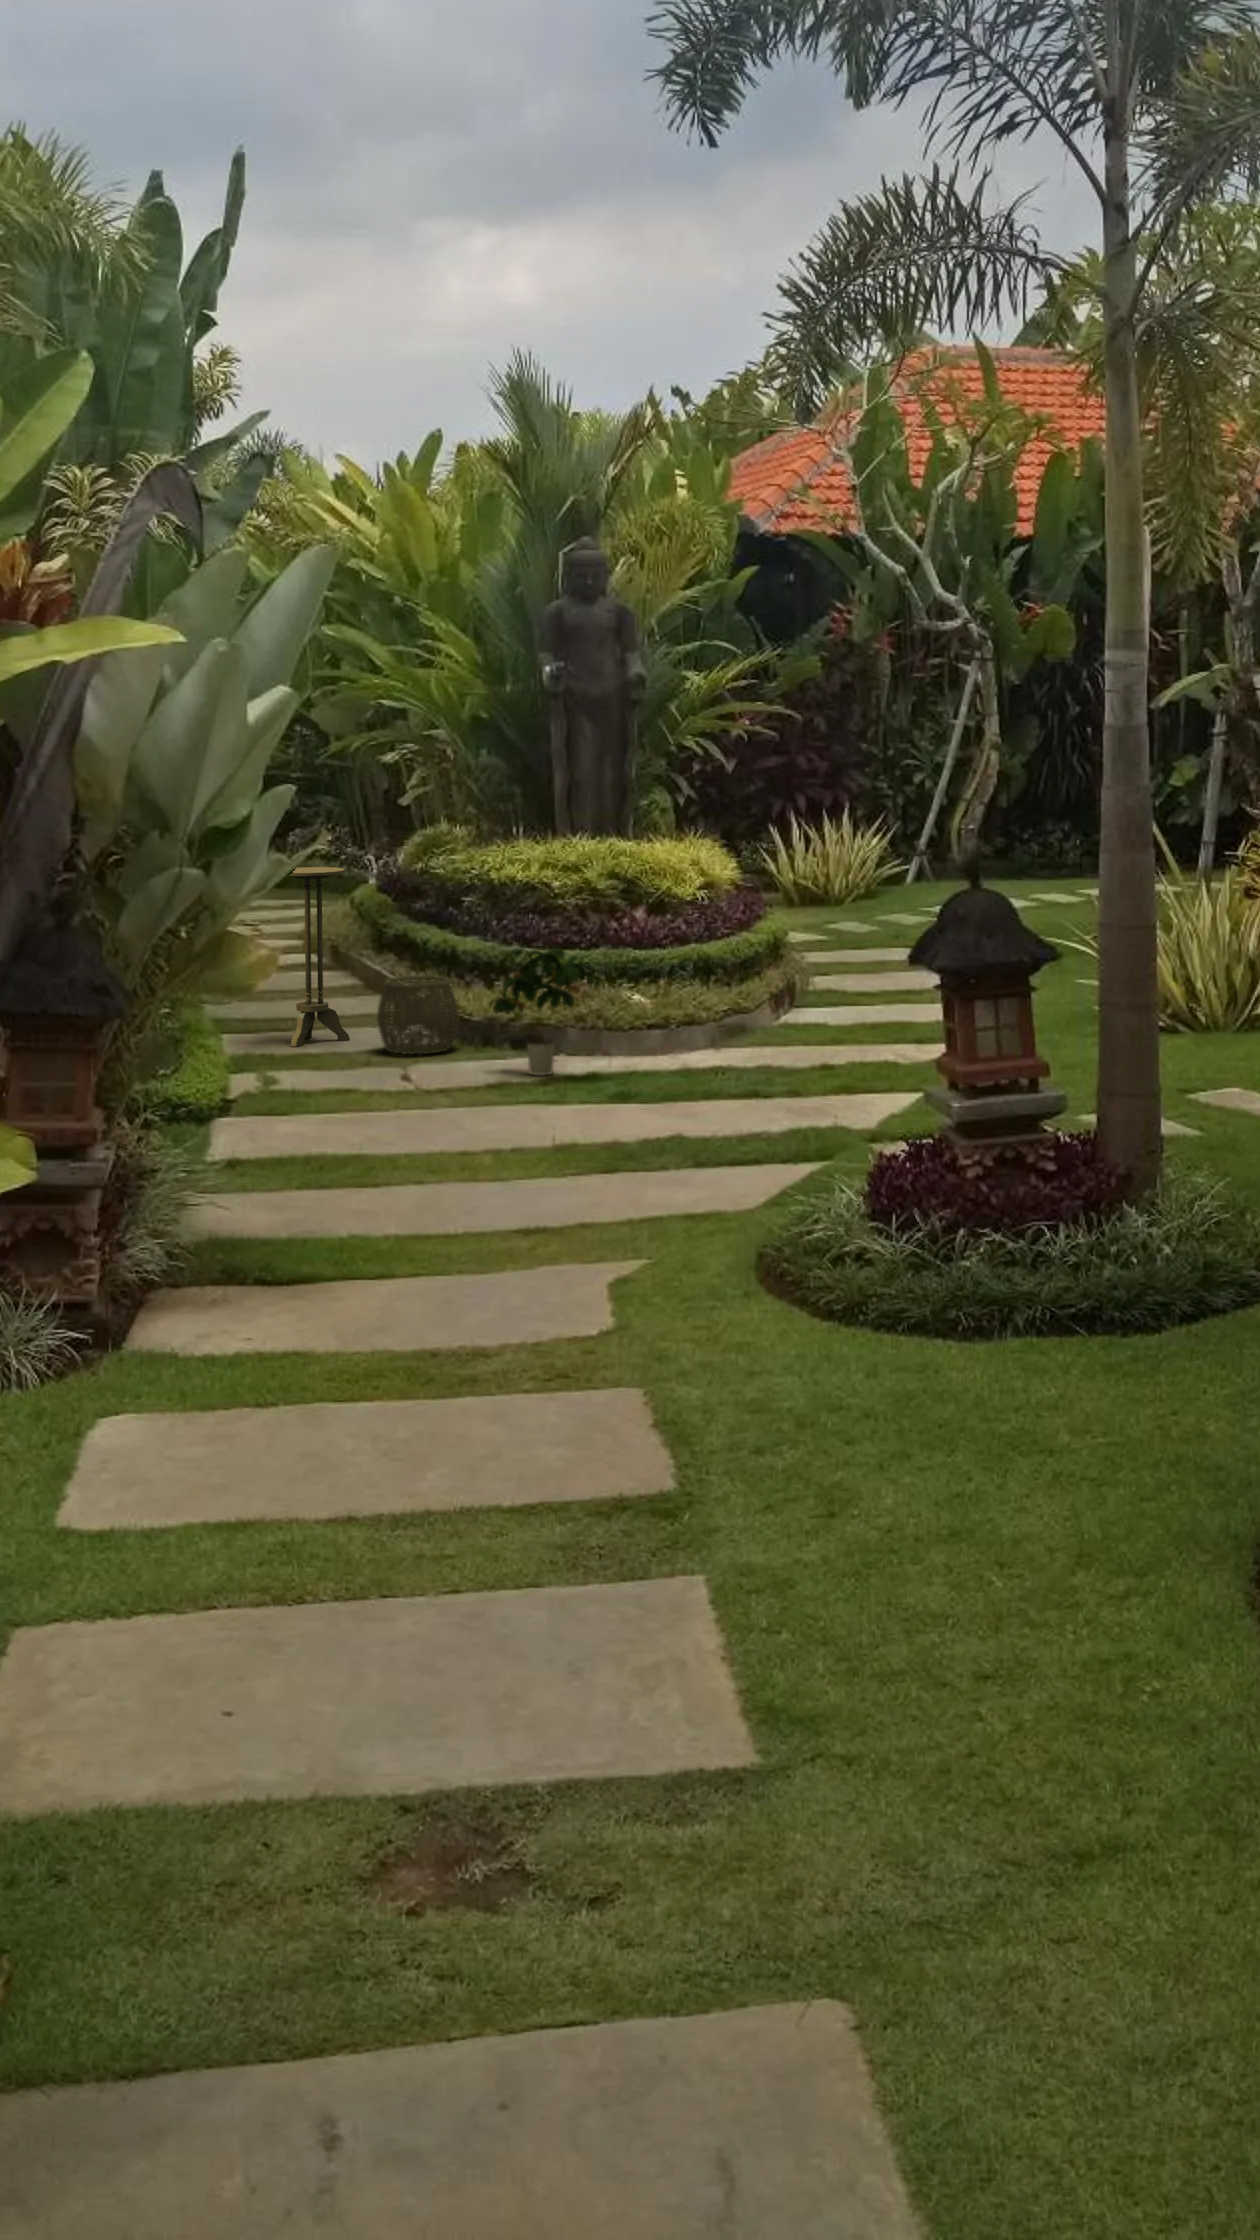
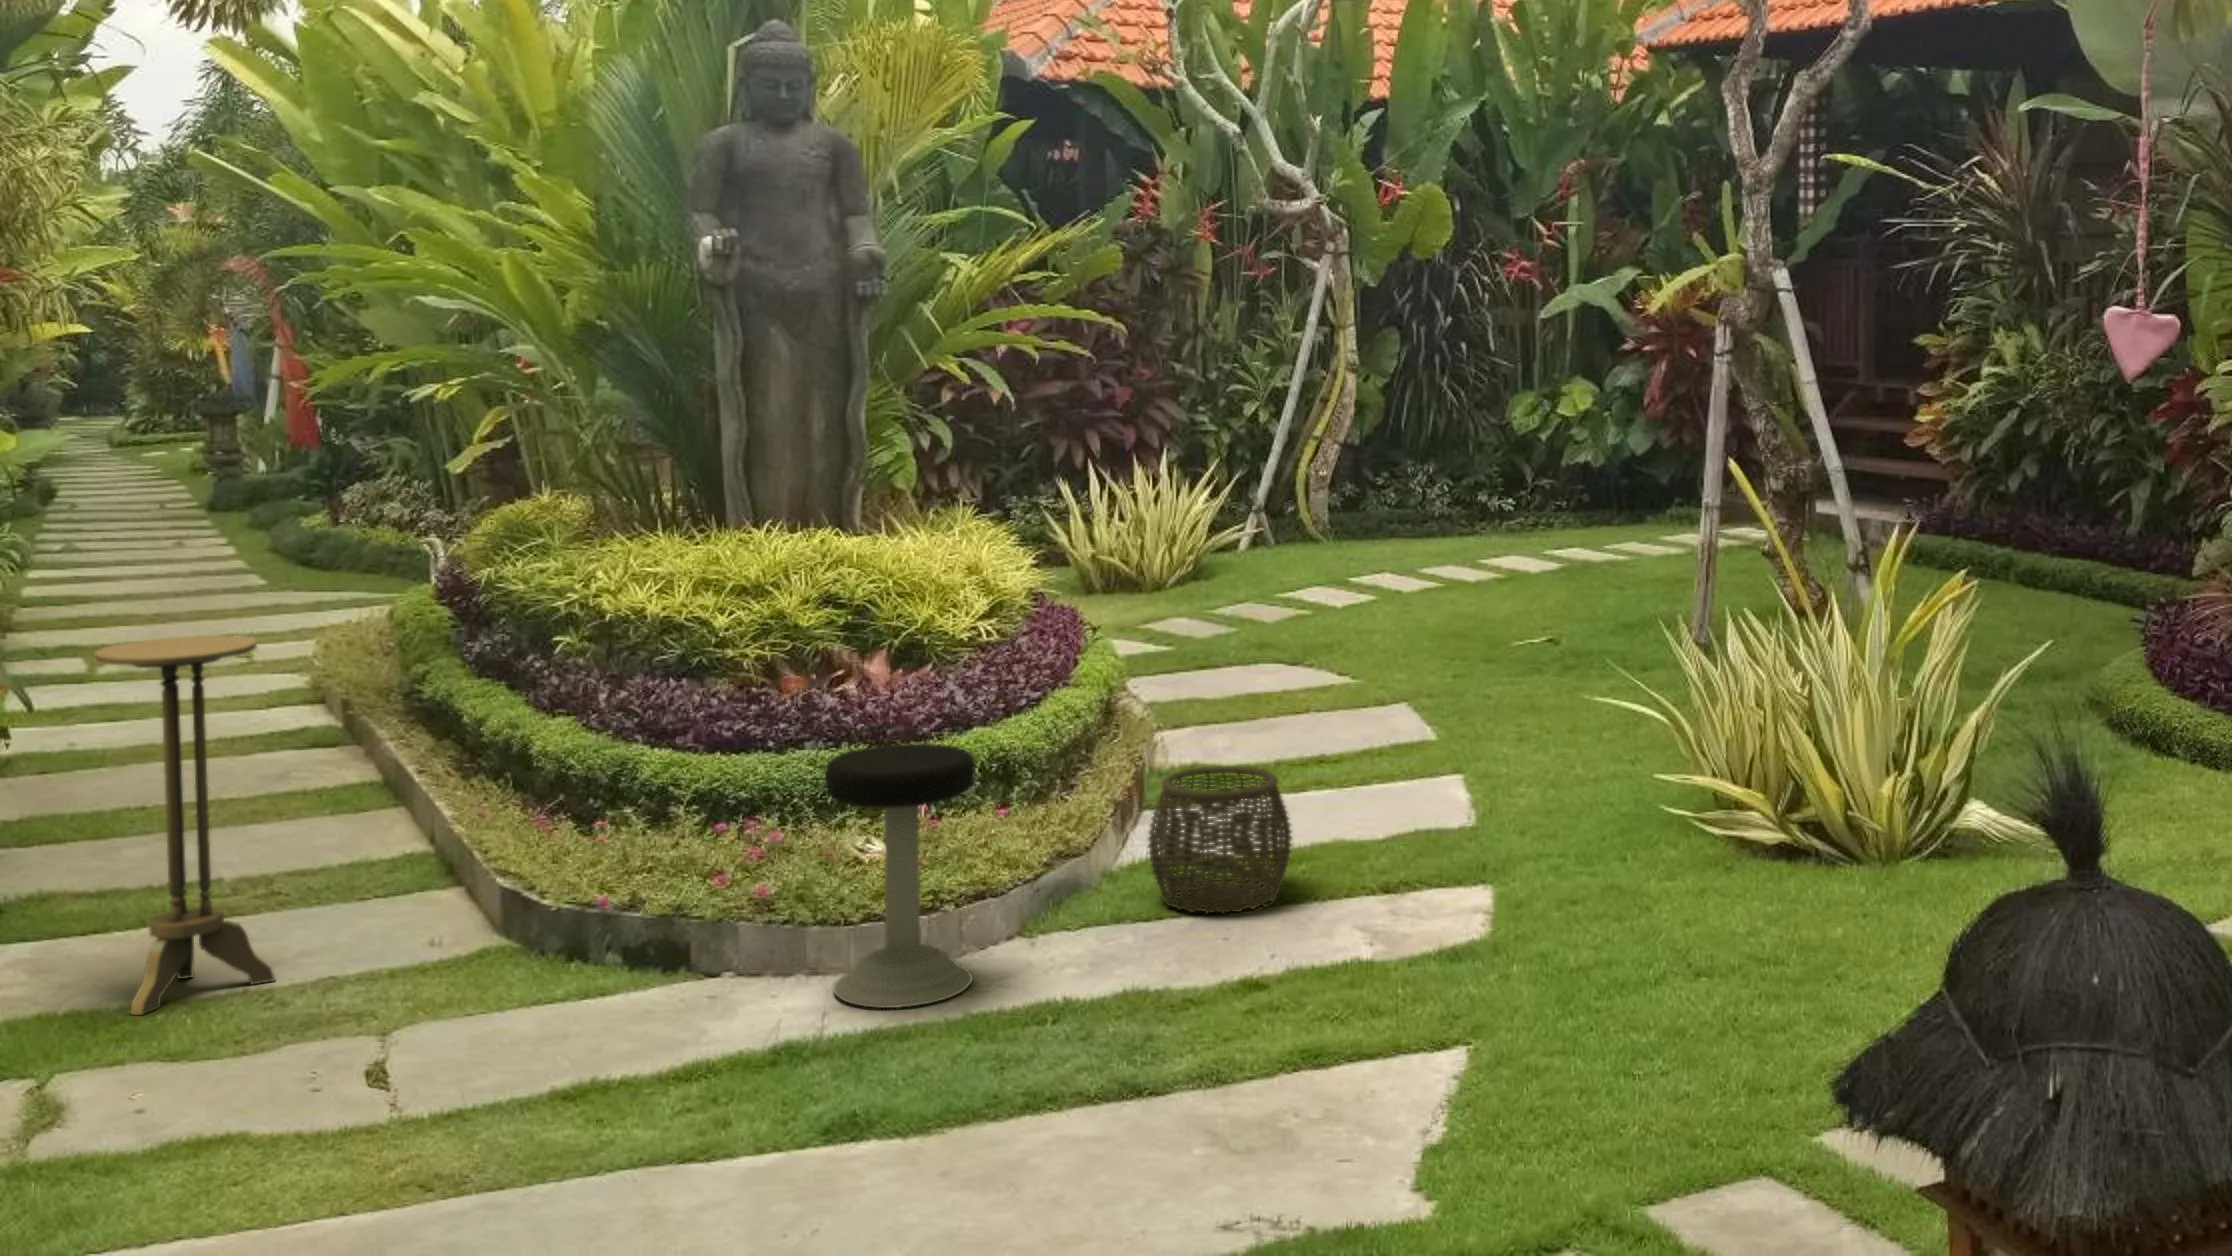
stool: none [612,929,686,1058] -> present [825,743,975,1008]
potted plant: present [490,948,594,1075] -> none [554,822,787,1096]
woven basket: present [377,975,459,1055] -> present [1148,766,1292,913]

